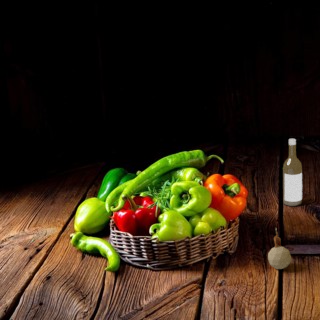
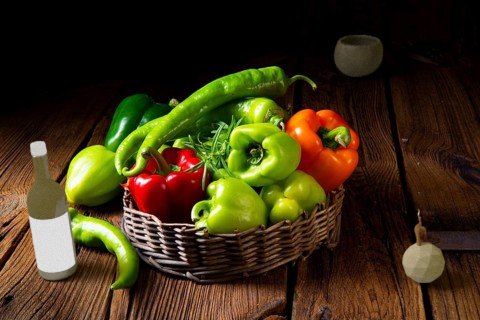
ceramic bowl: none [247,129,280,157] -> present [334,35,383,77]
wine bottle: present [283,139,302,206] -> present [27,141,77,280]

